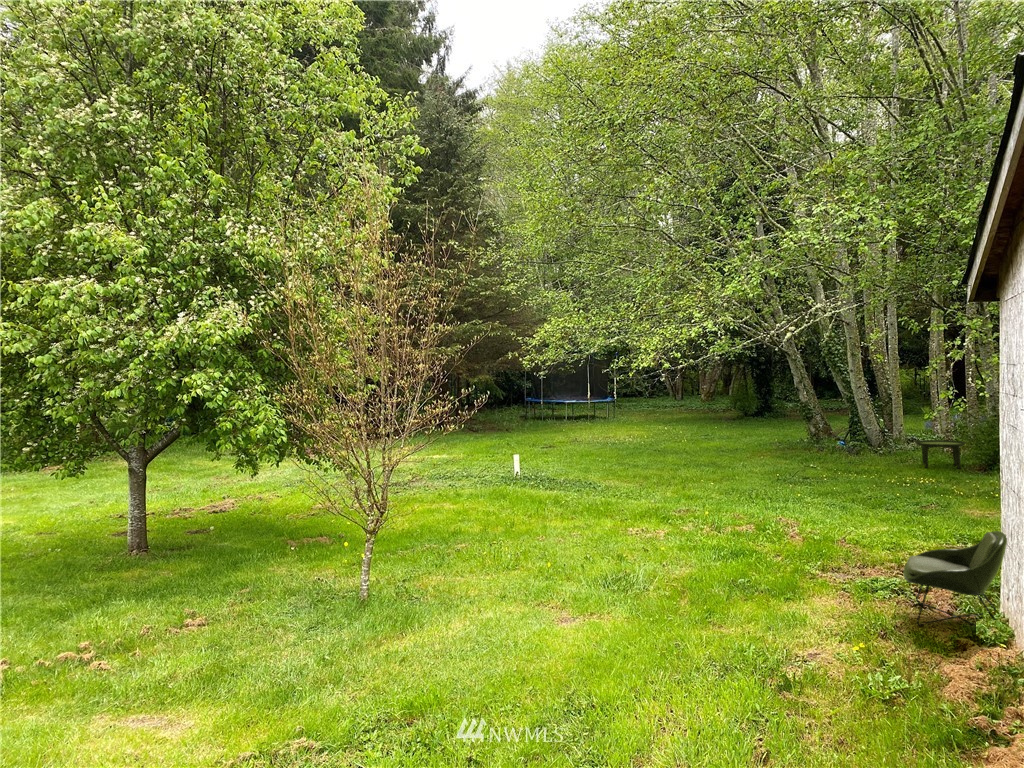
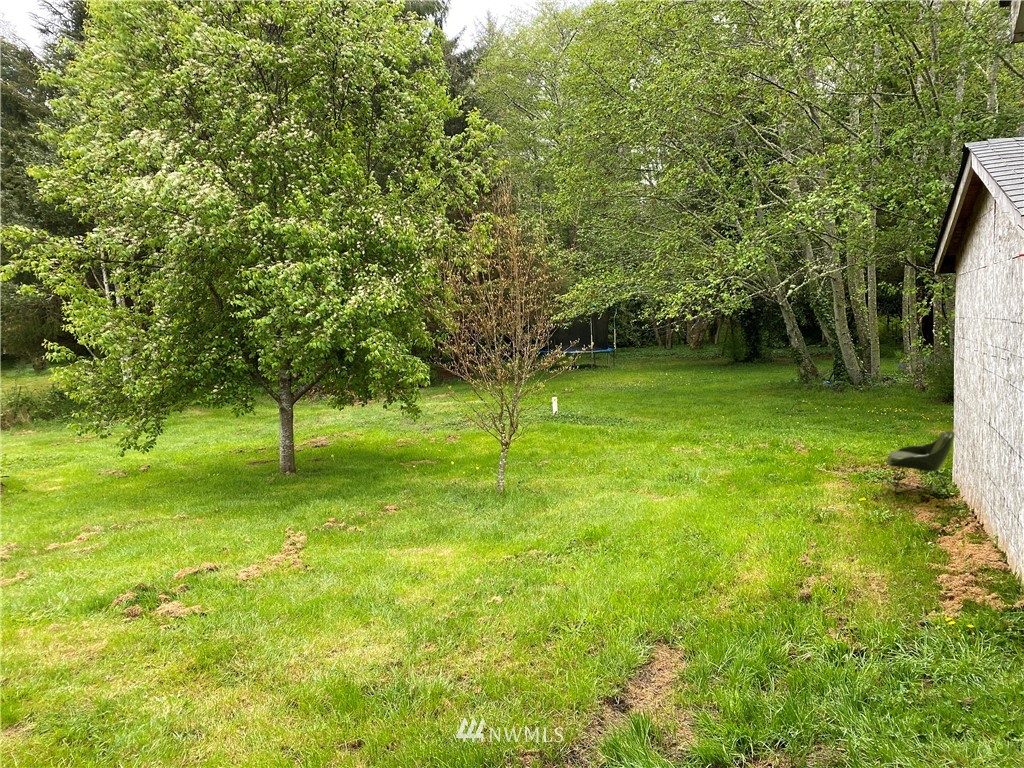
round table: present [915,440,966,469] -> none [890,378,933,401]

